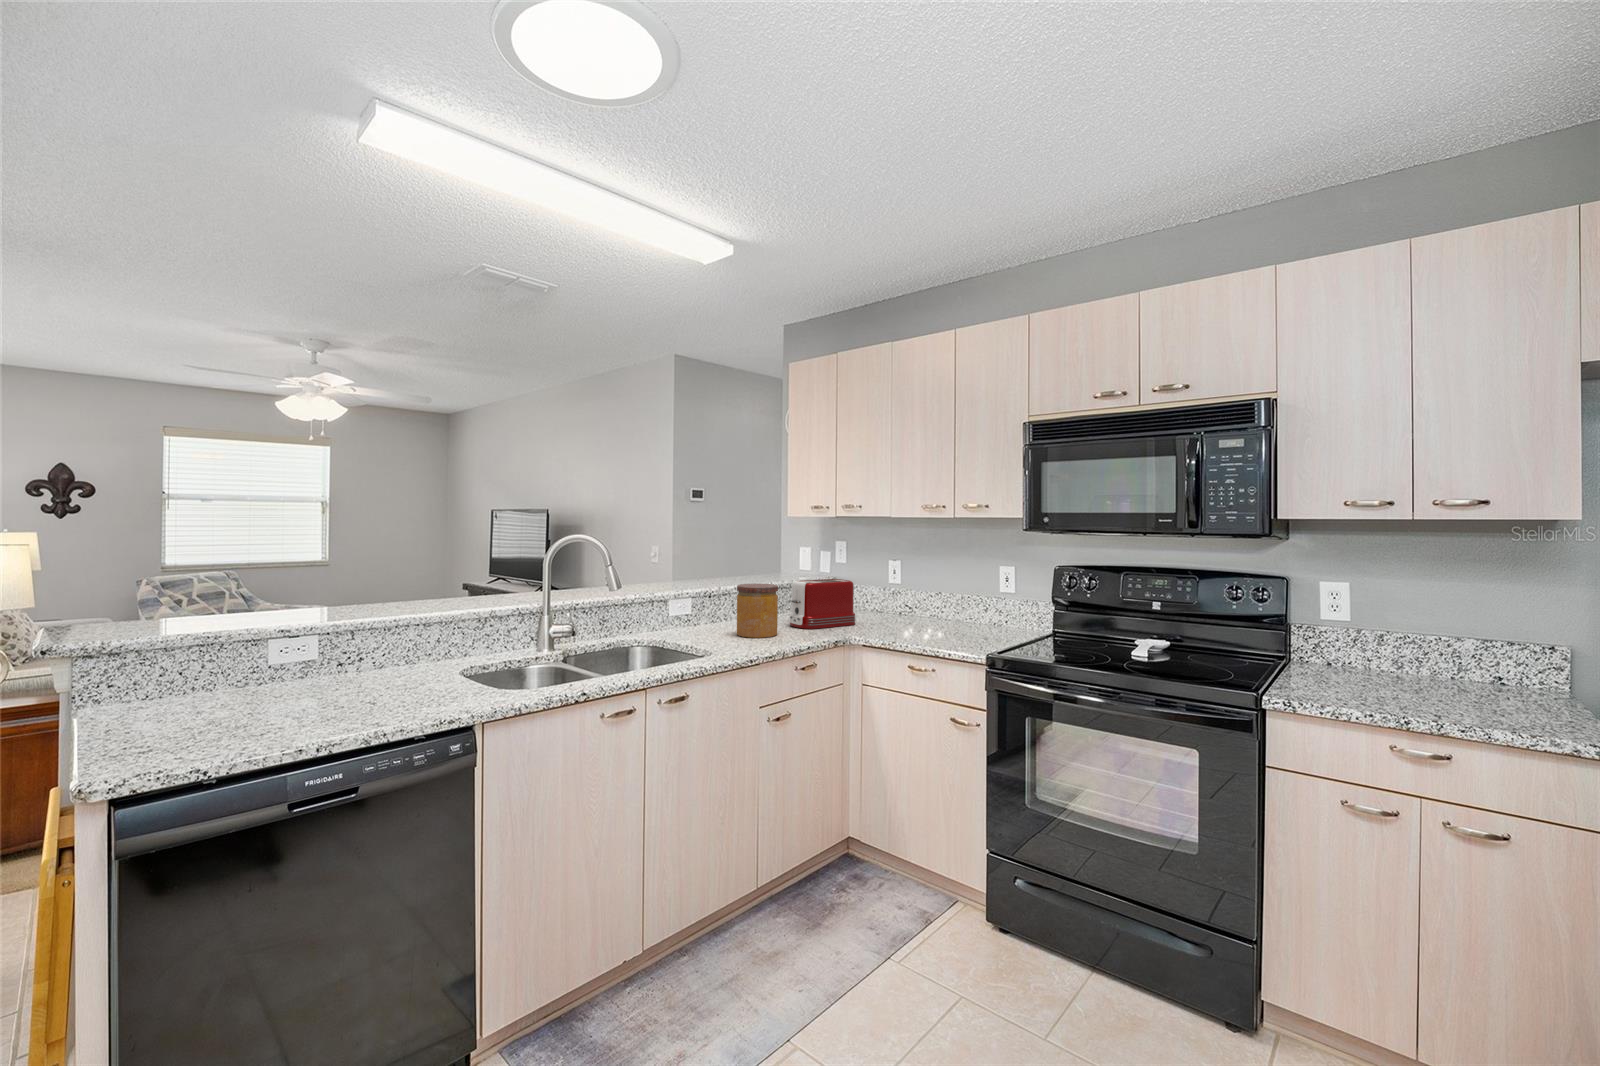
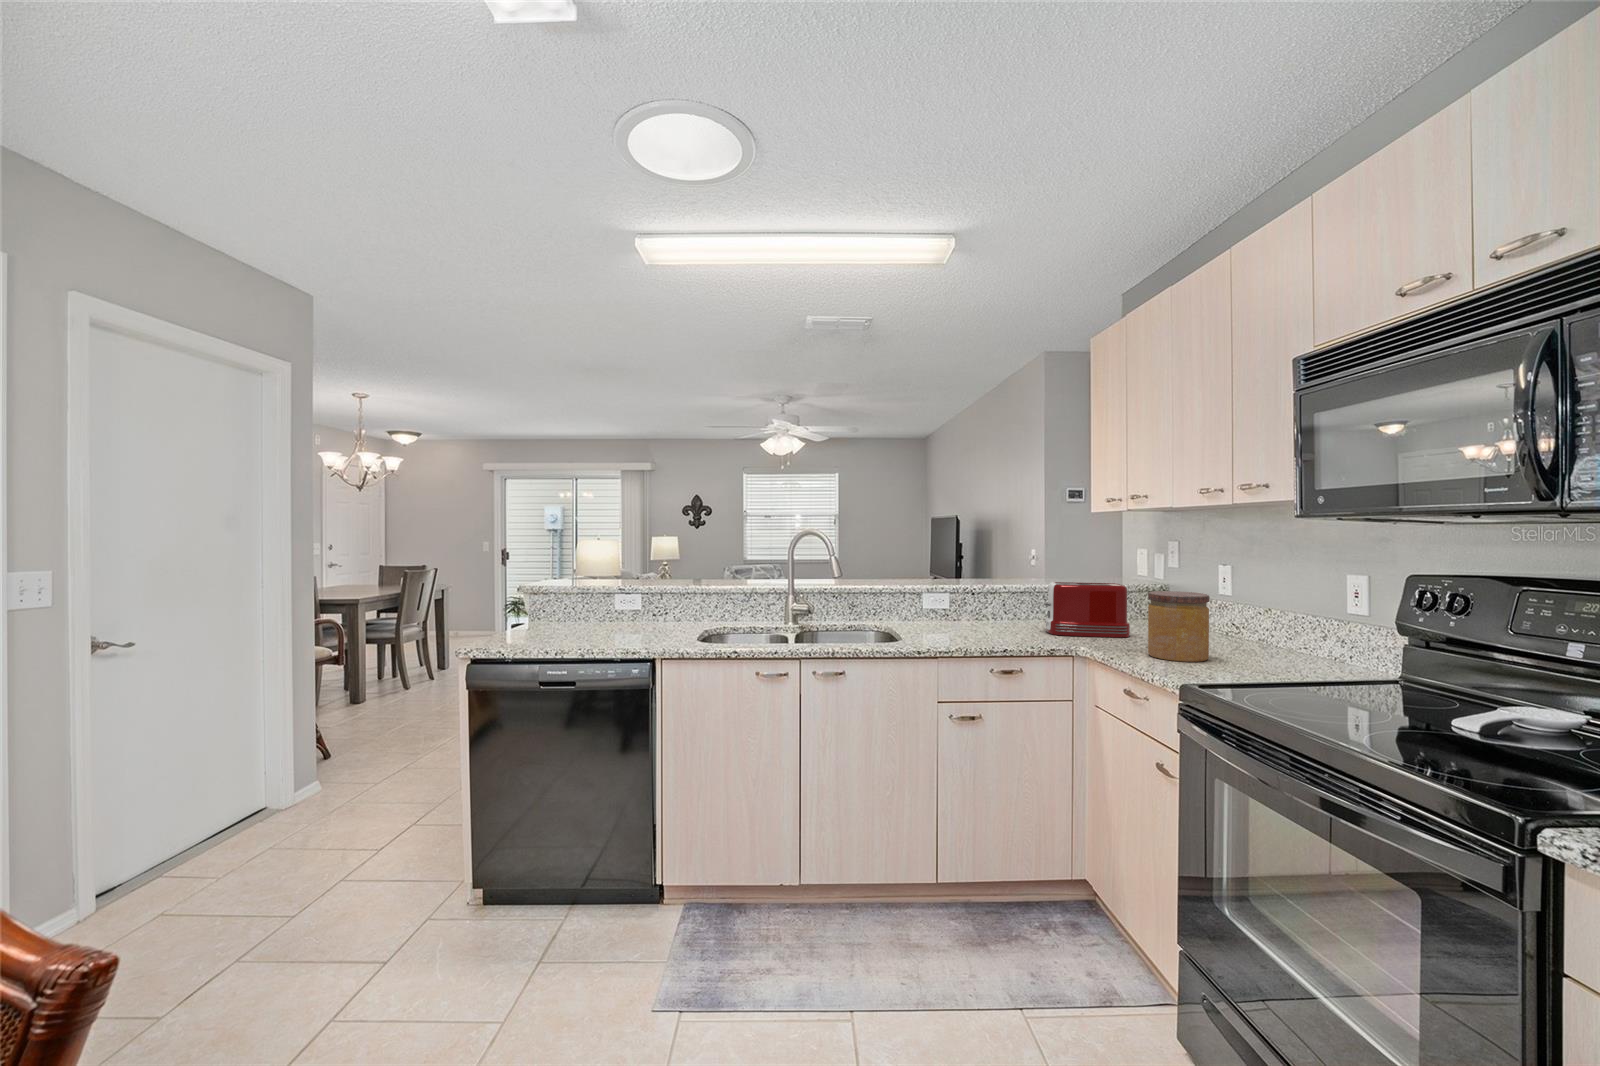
jar: present [737,583,778,638] -> present [1148,591,1210,662]

